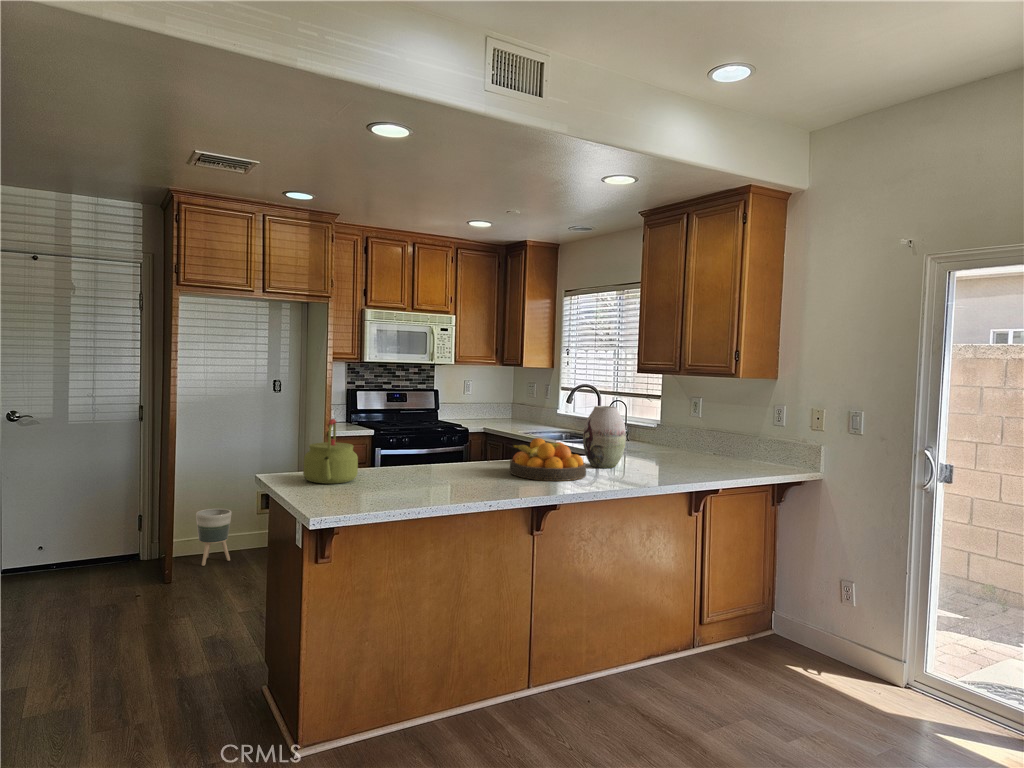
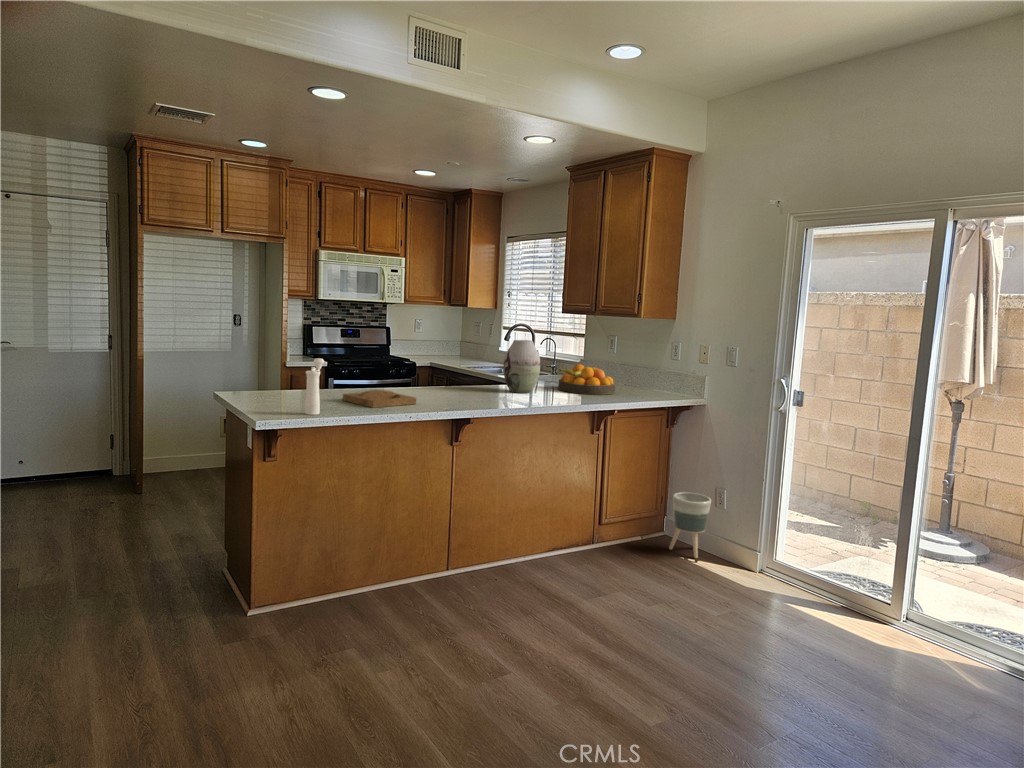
kettle: present [303,419,358,484] -> none [255,344,302,399]
pepper mill: none [367,437,389,507] -> present [305,358,324,415]
fruit bowl: present [510,438,586,481] -> present [558,364,615,395]
tray: none [406,471,493,494] -> present [343,390,416,408]
planter: present [196,509,232,566] -> present [669,492,711,558]

